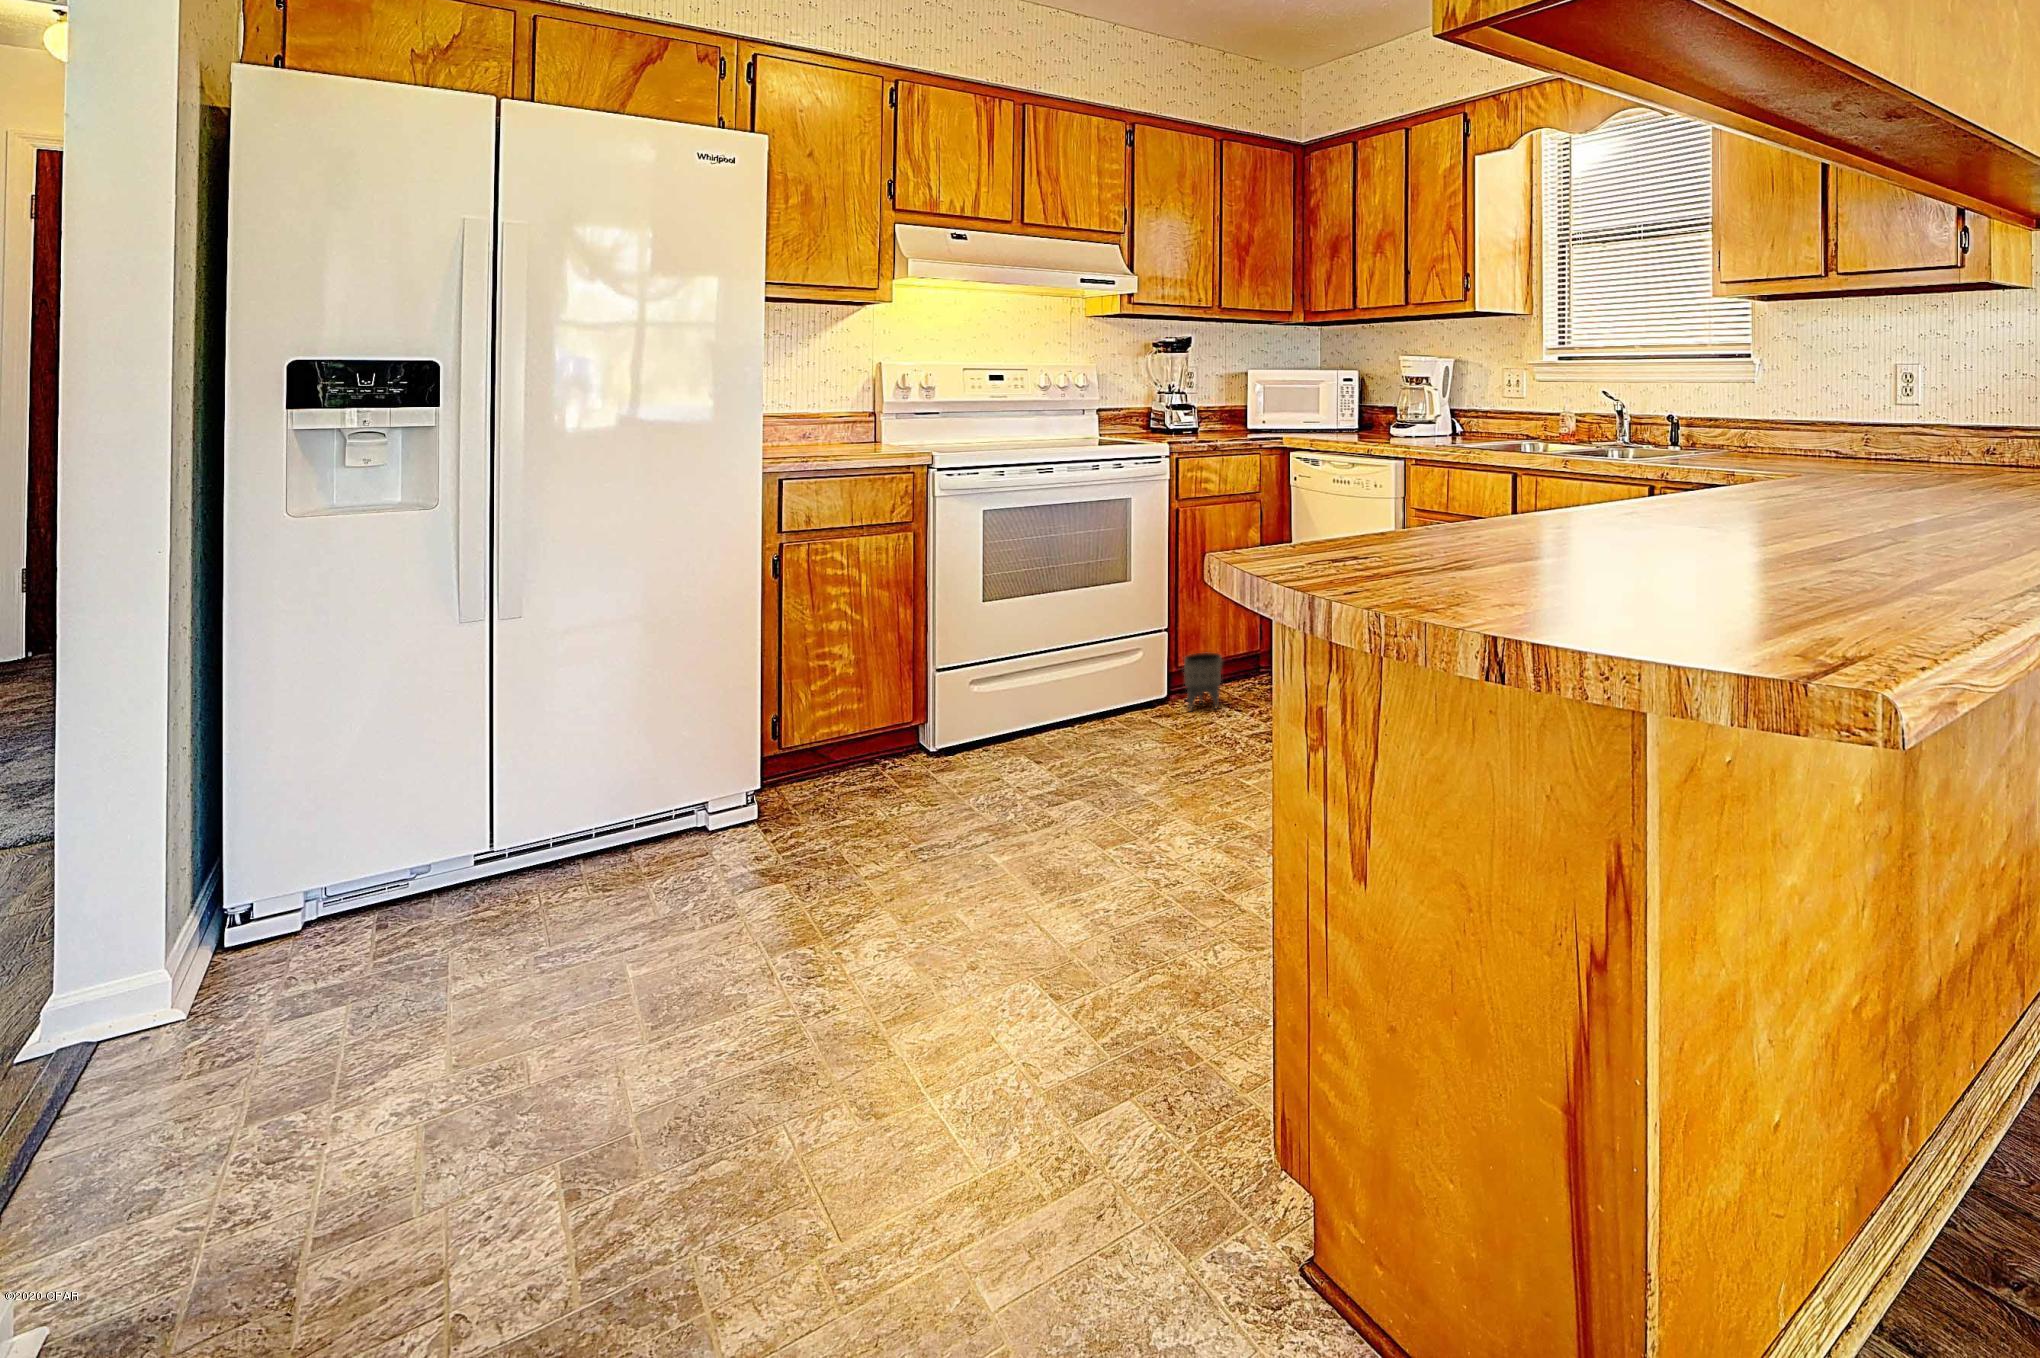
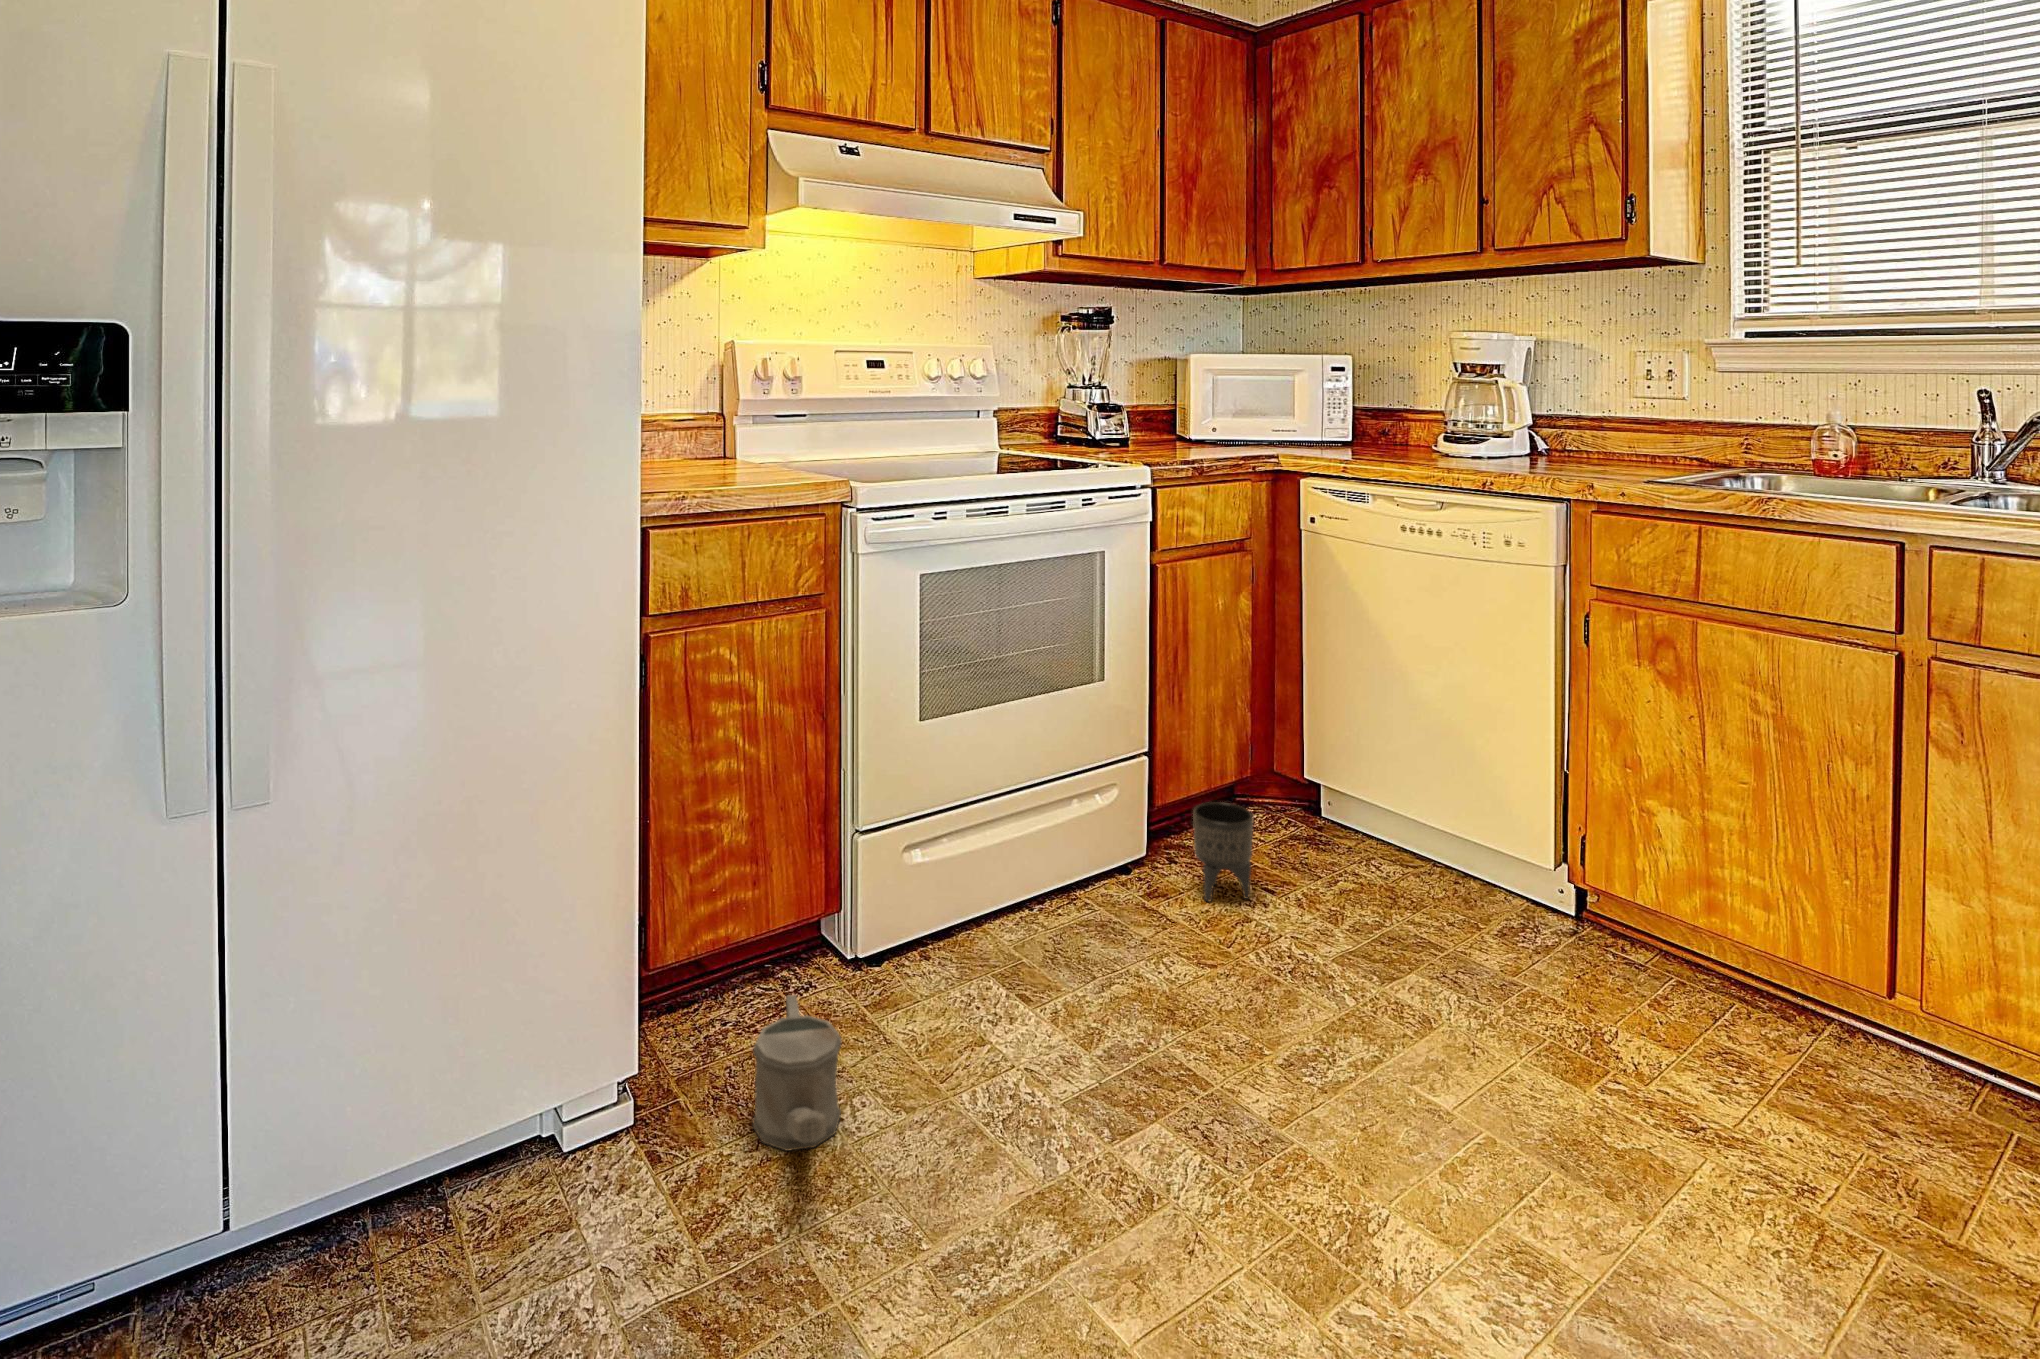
watering can: none [830,749,888,821] -> present [753,995,842,1151]

